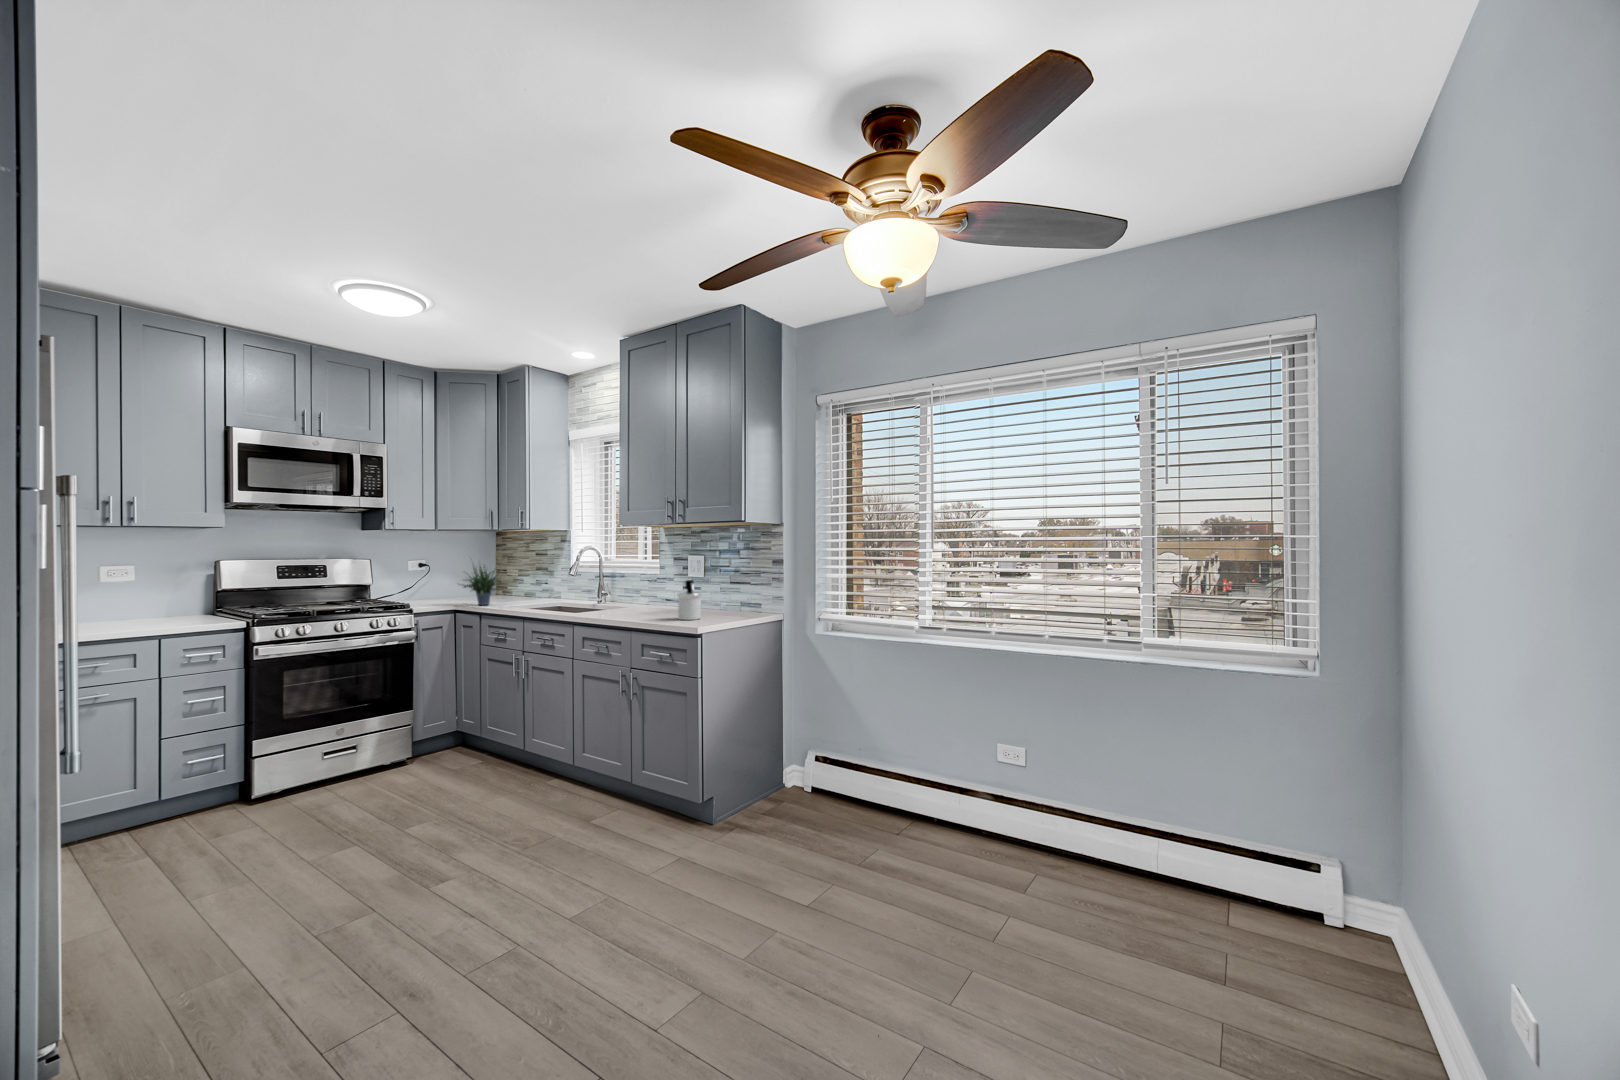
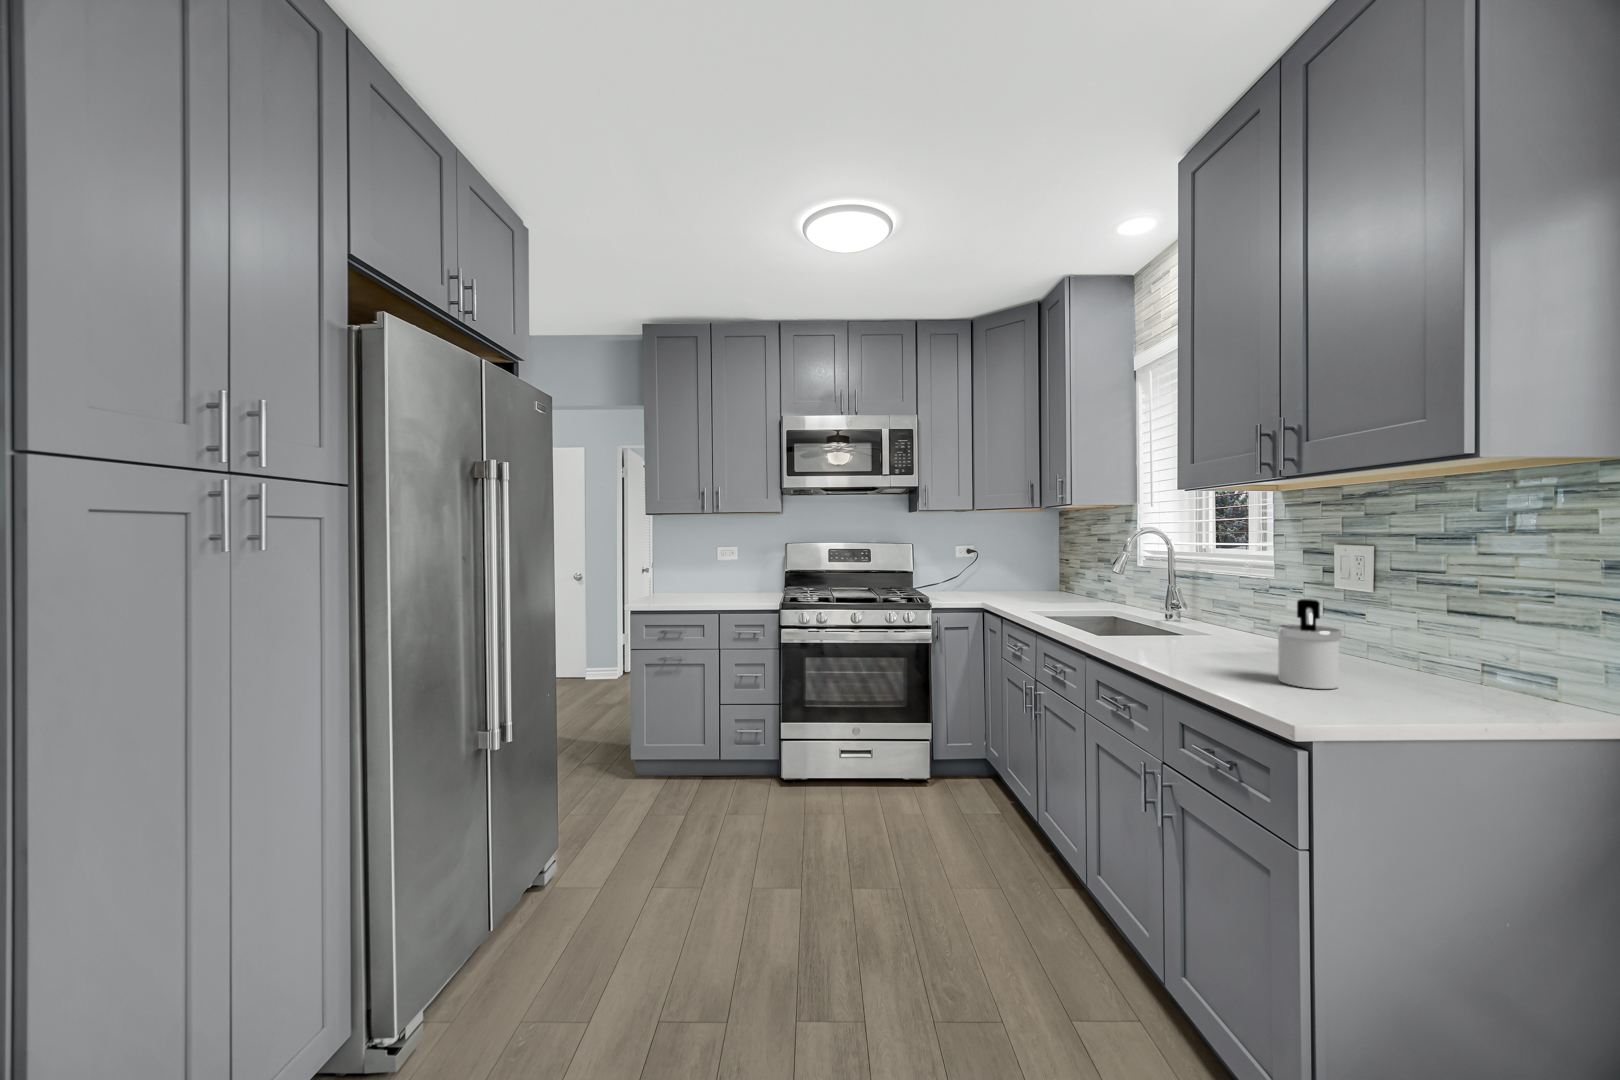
potted plant: present [464,565,501,605] -> none [984,540,1040,604]

